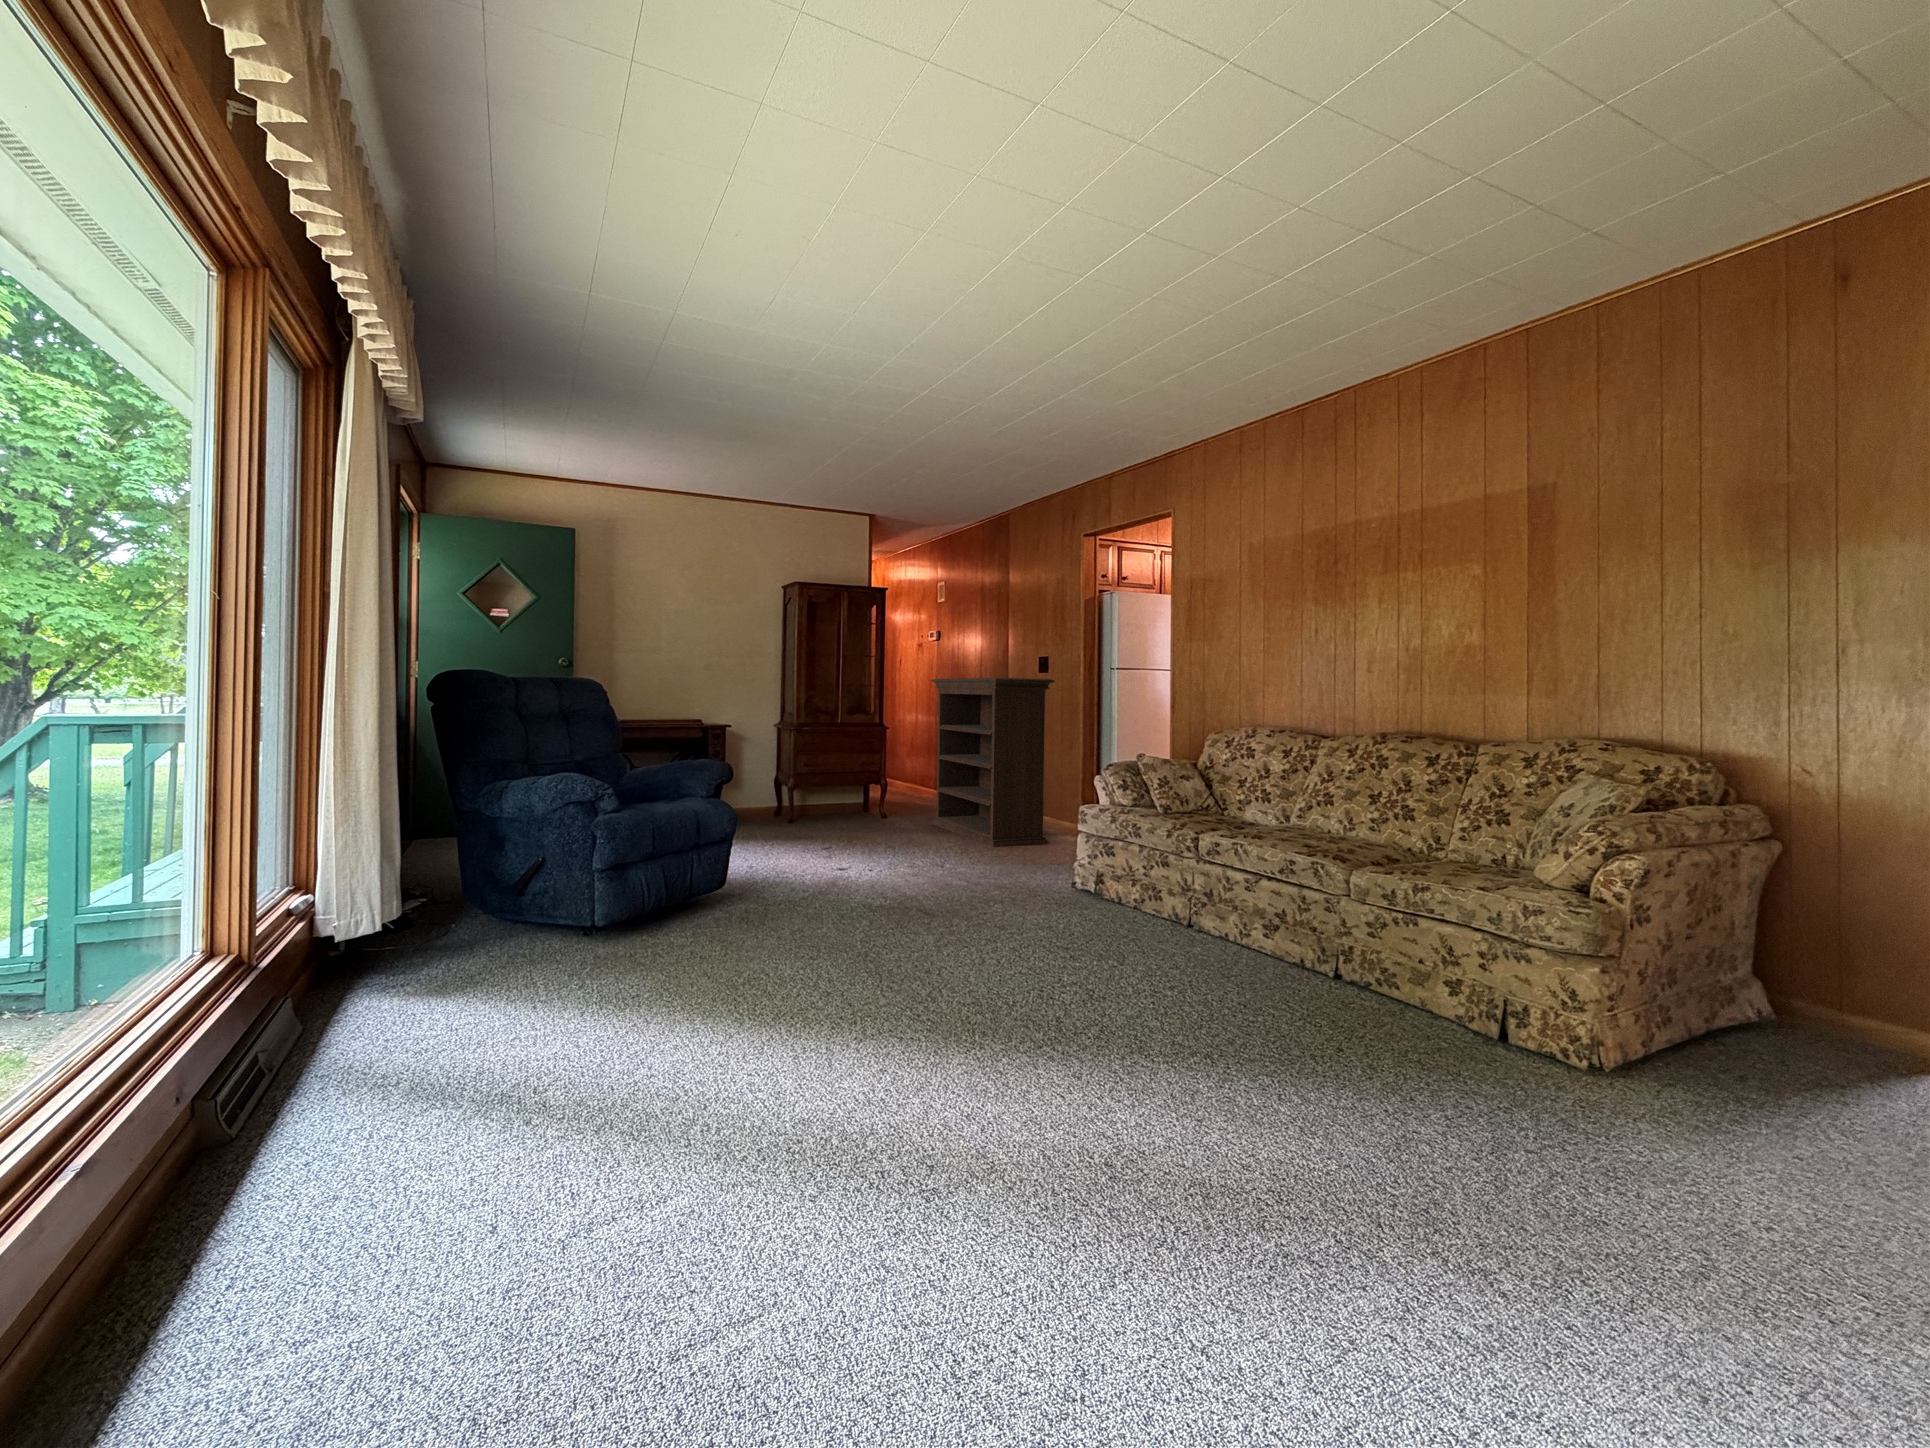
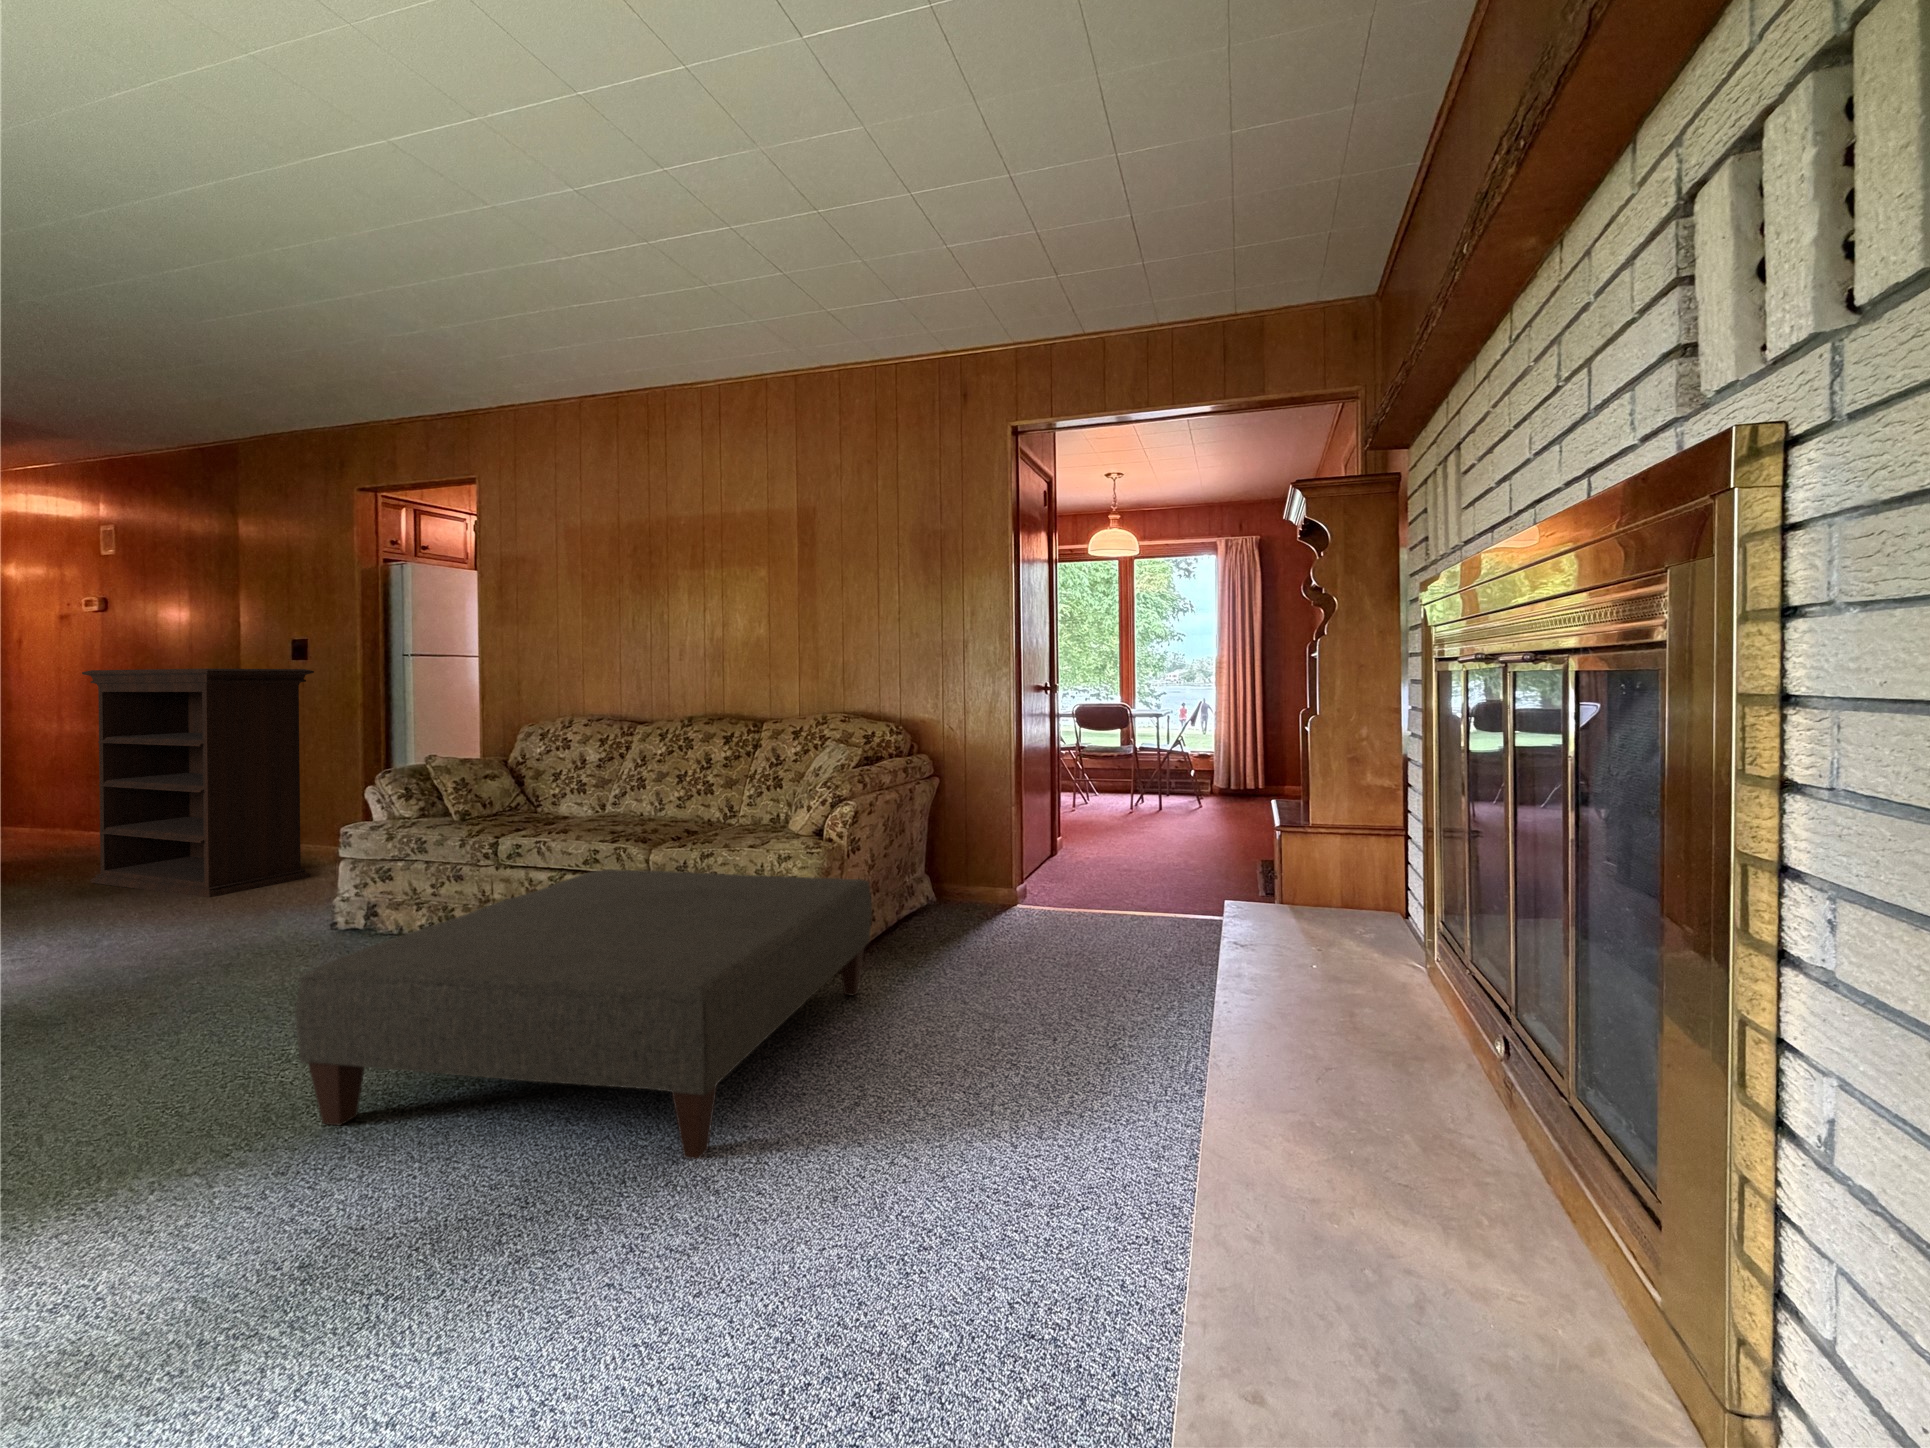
ottoman: none [1083,881,1683,1234] -> present [295,869,872,1159]

